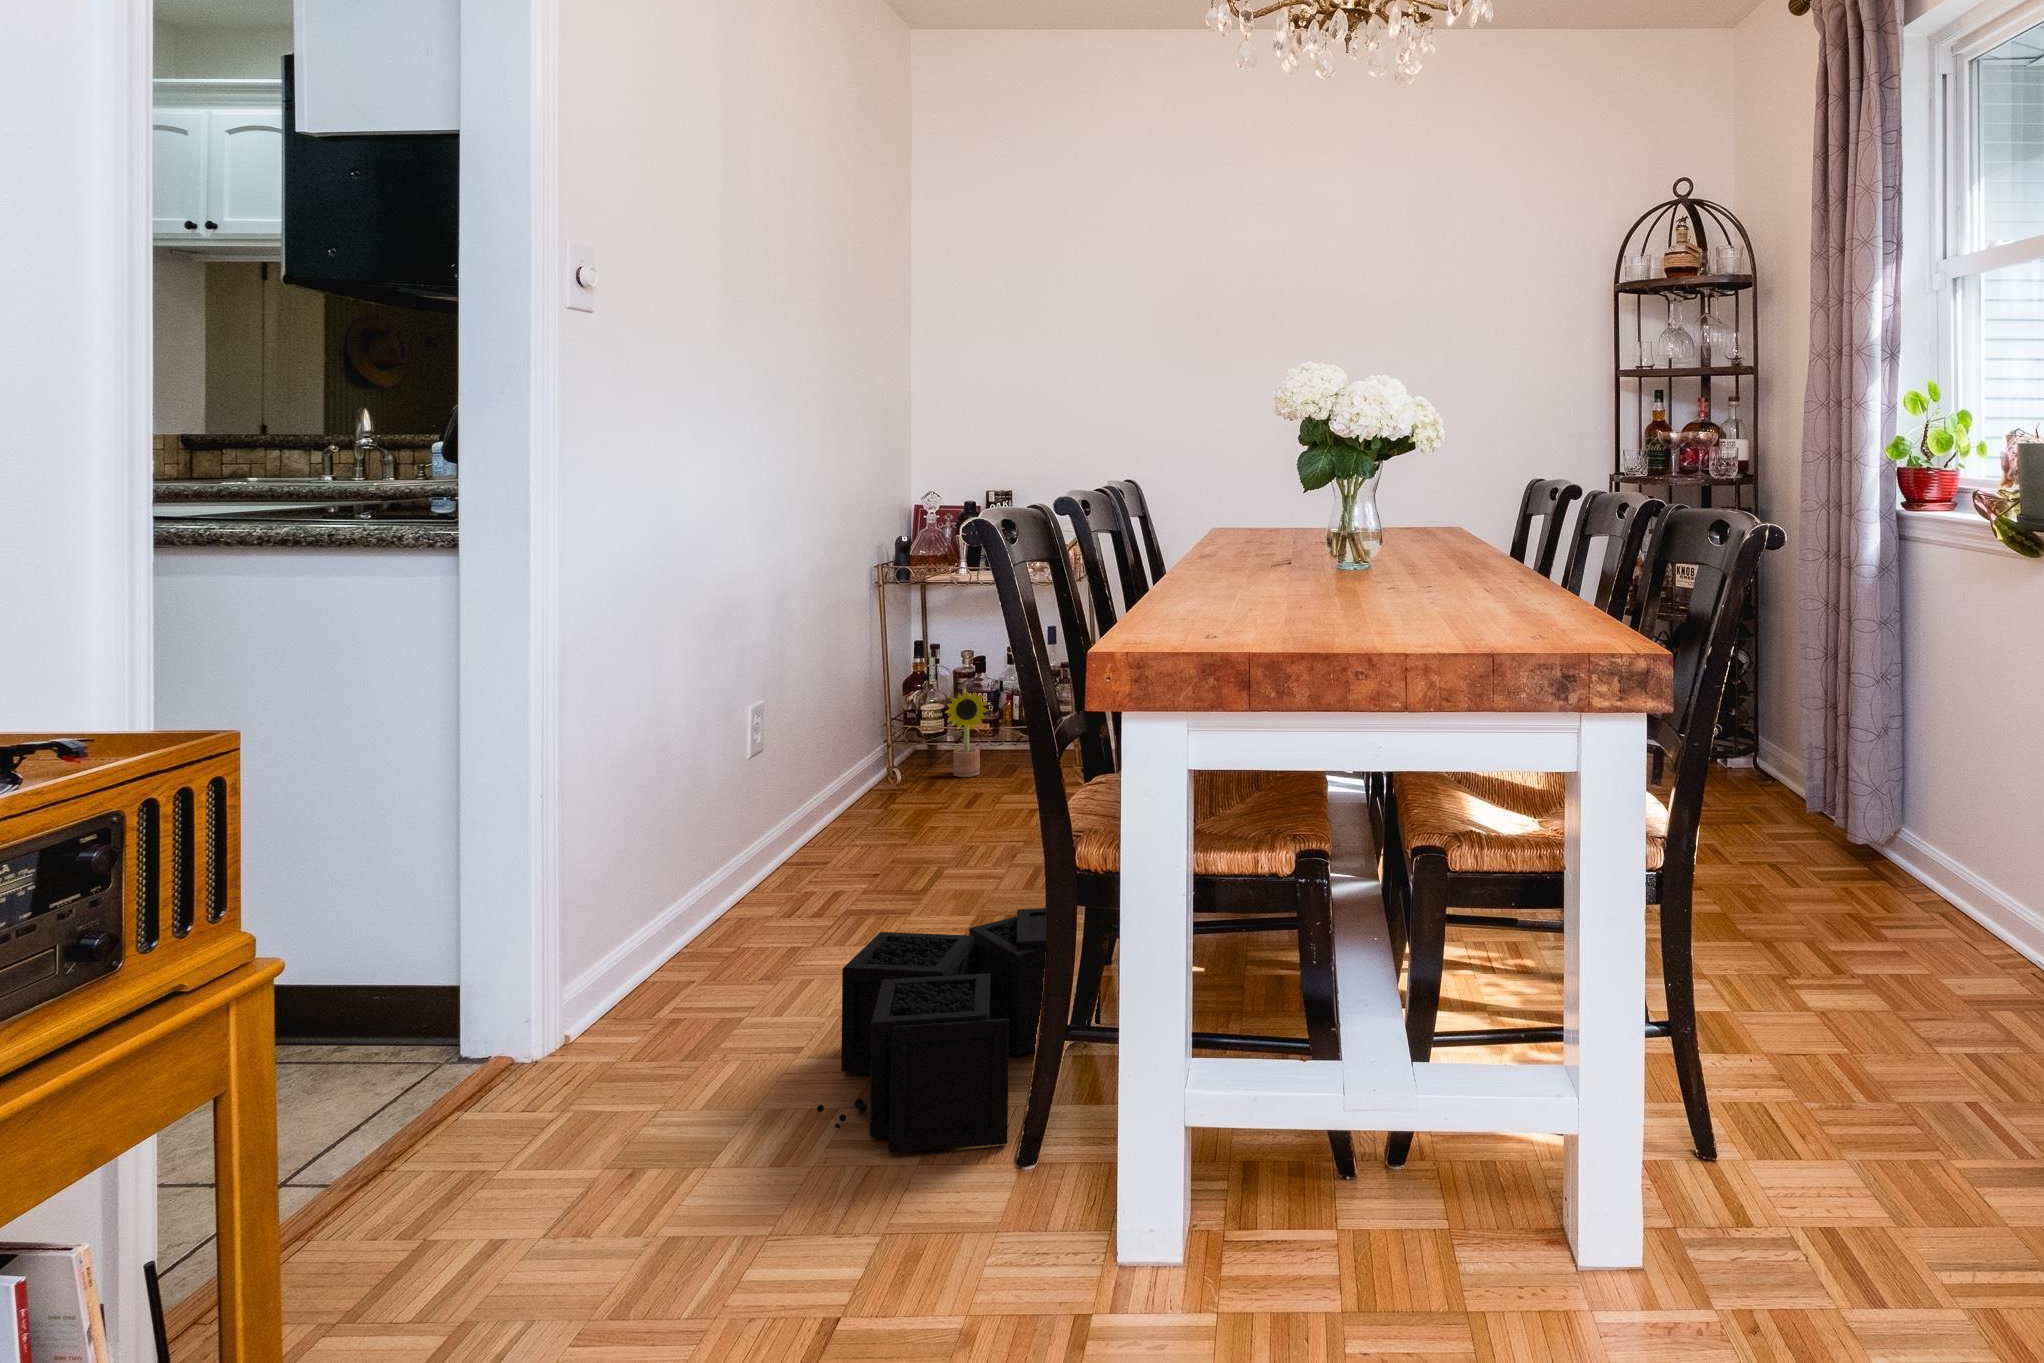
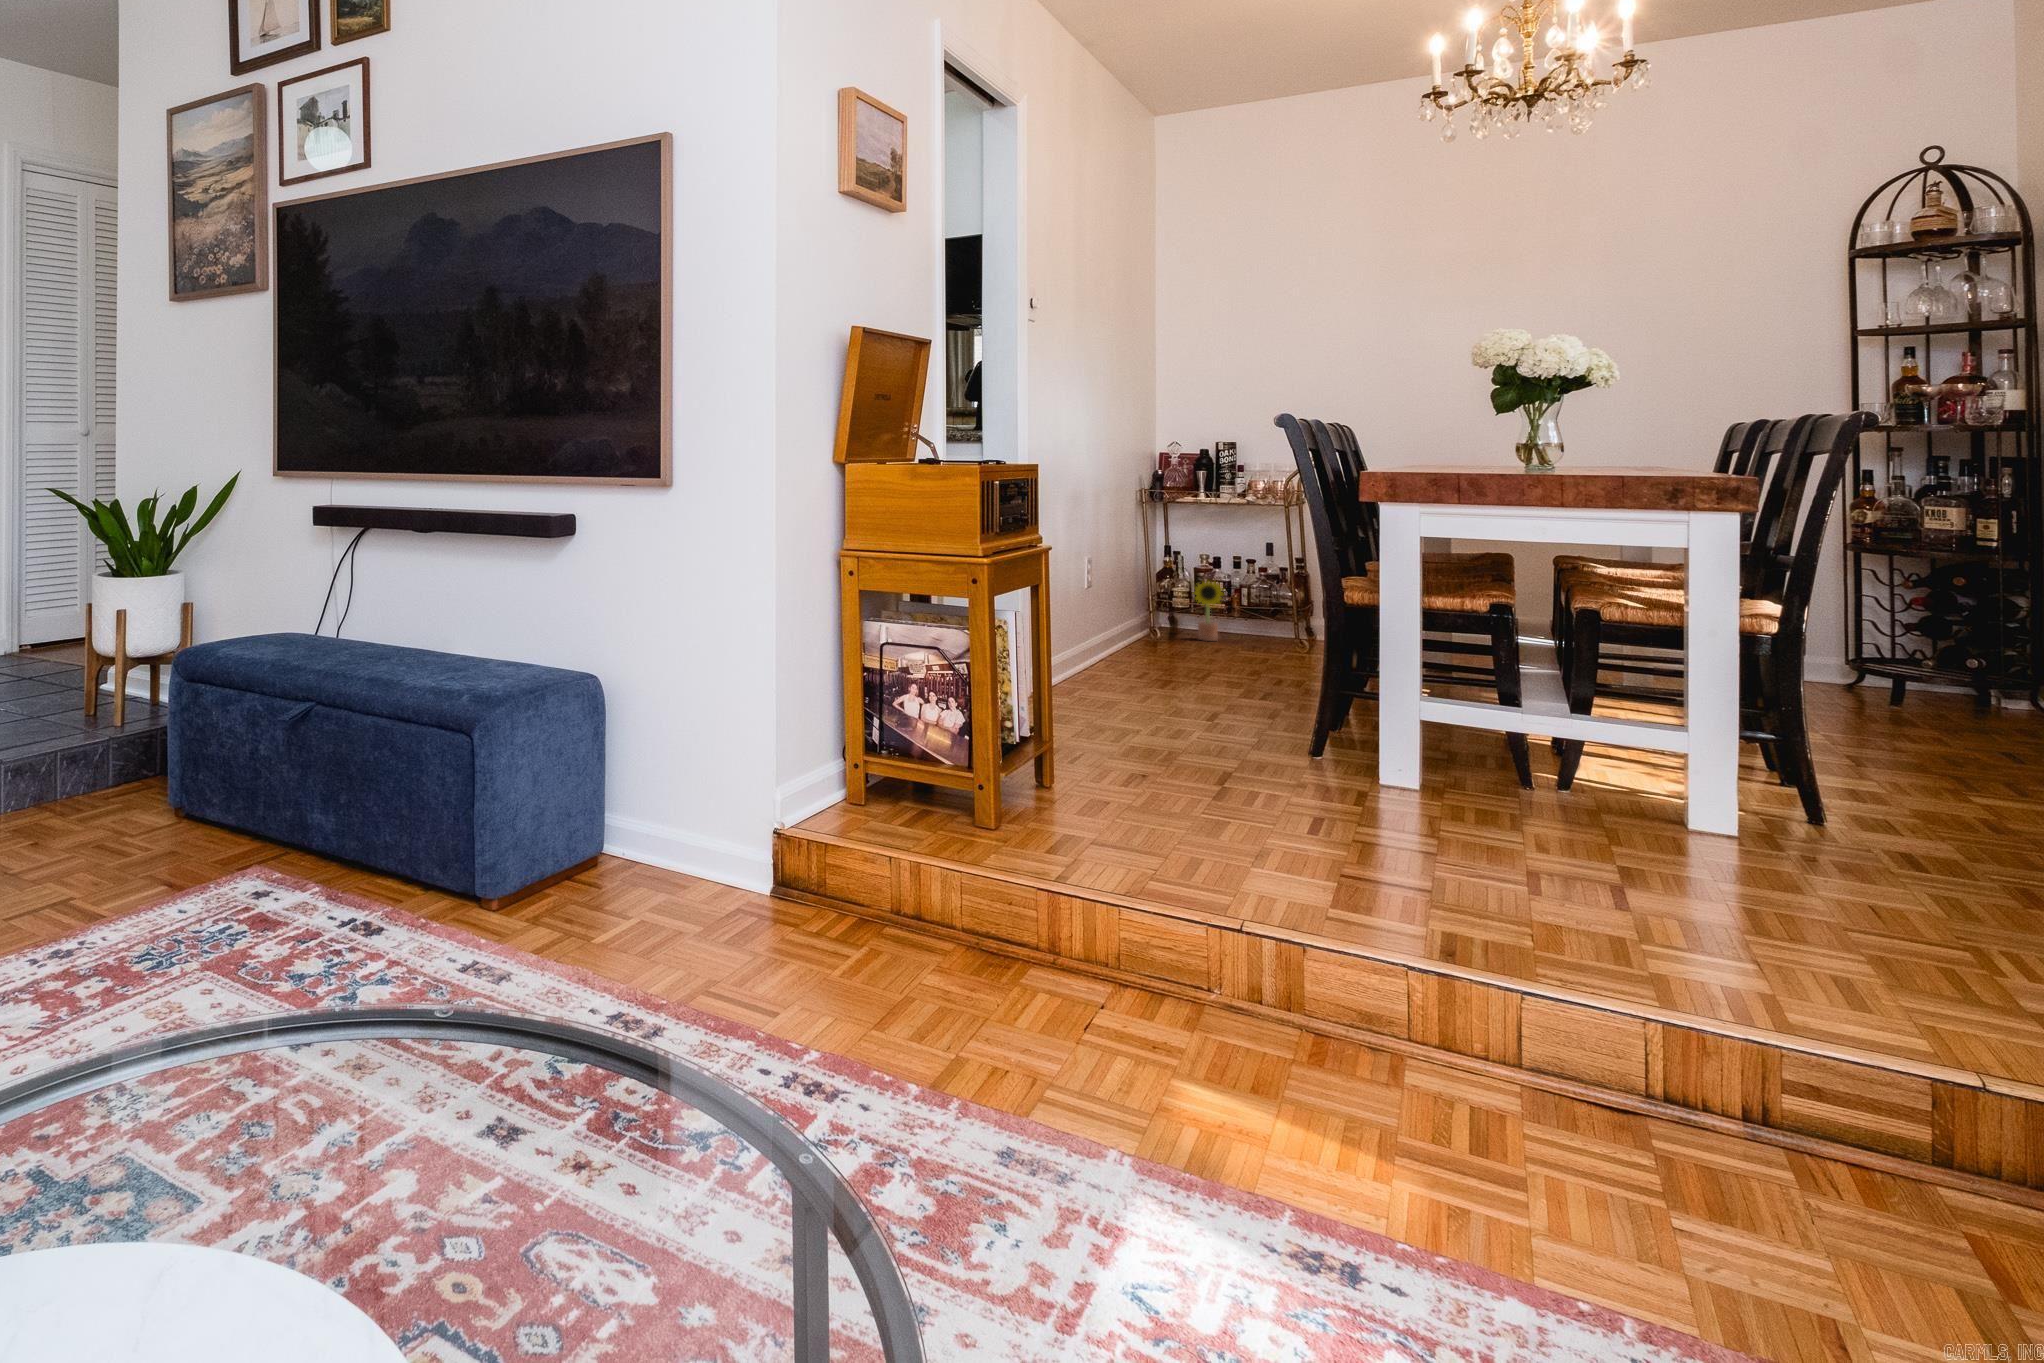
storage bin: present [817,908,1101,1153] -> none [1173,673,1356,775]

